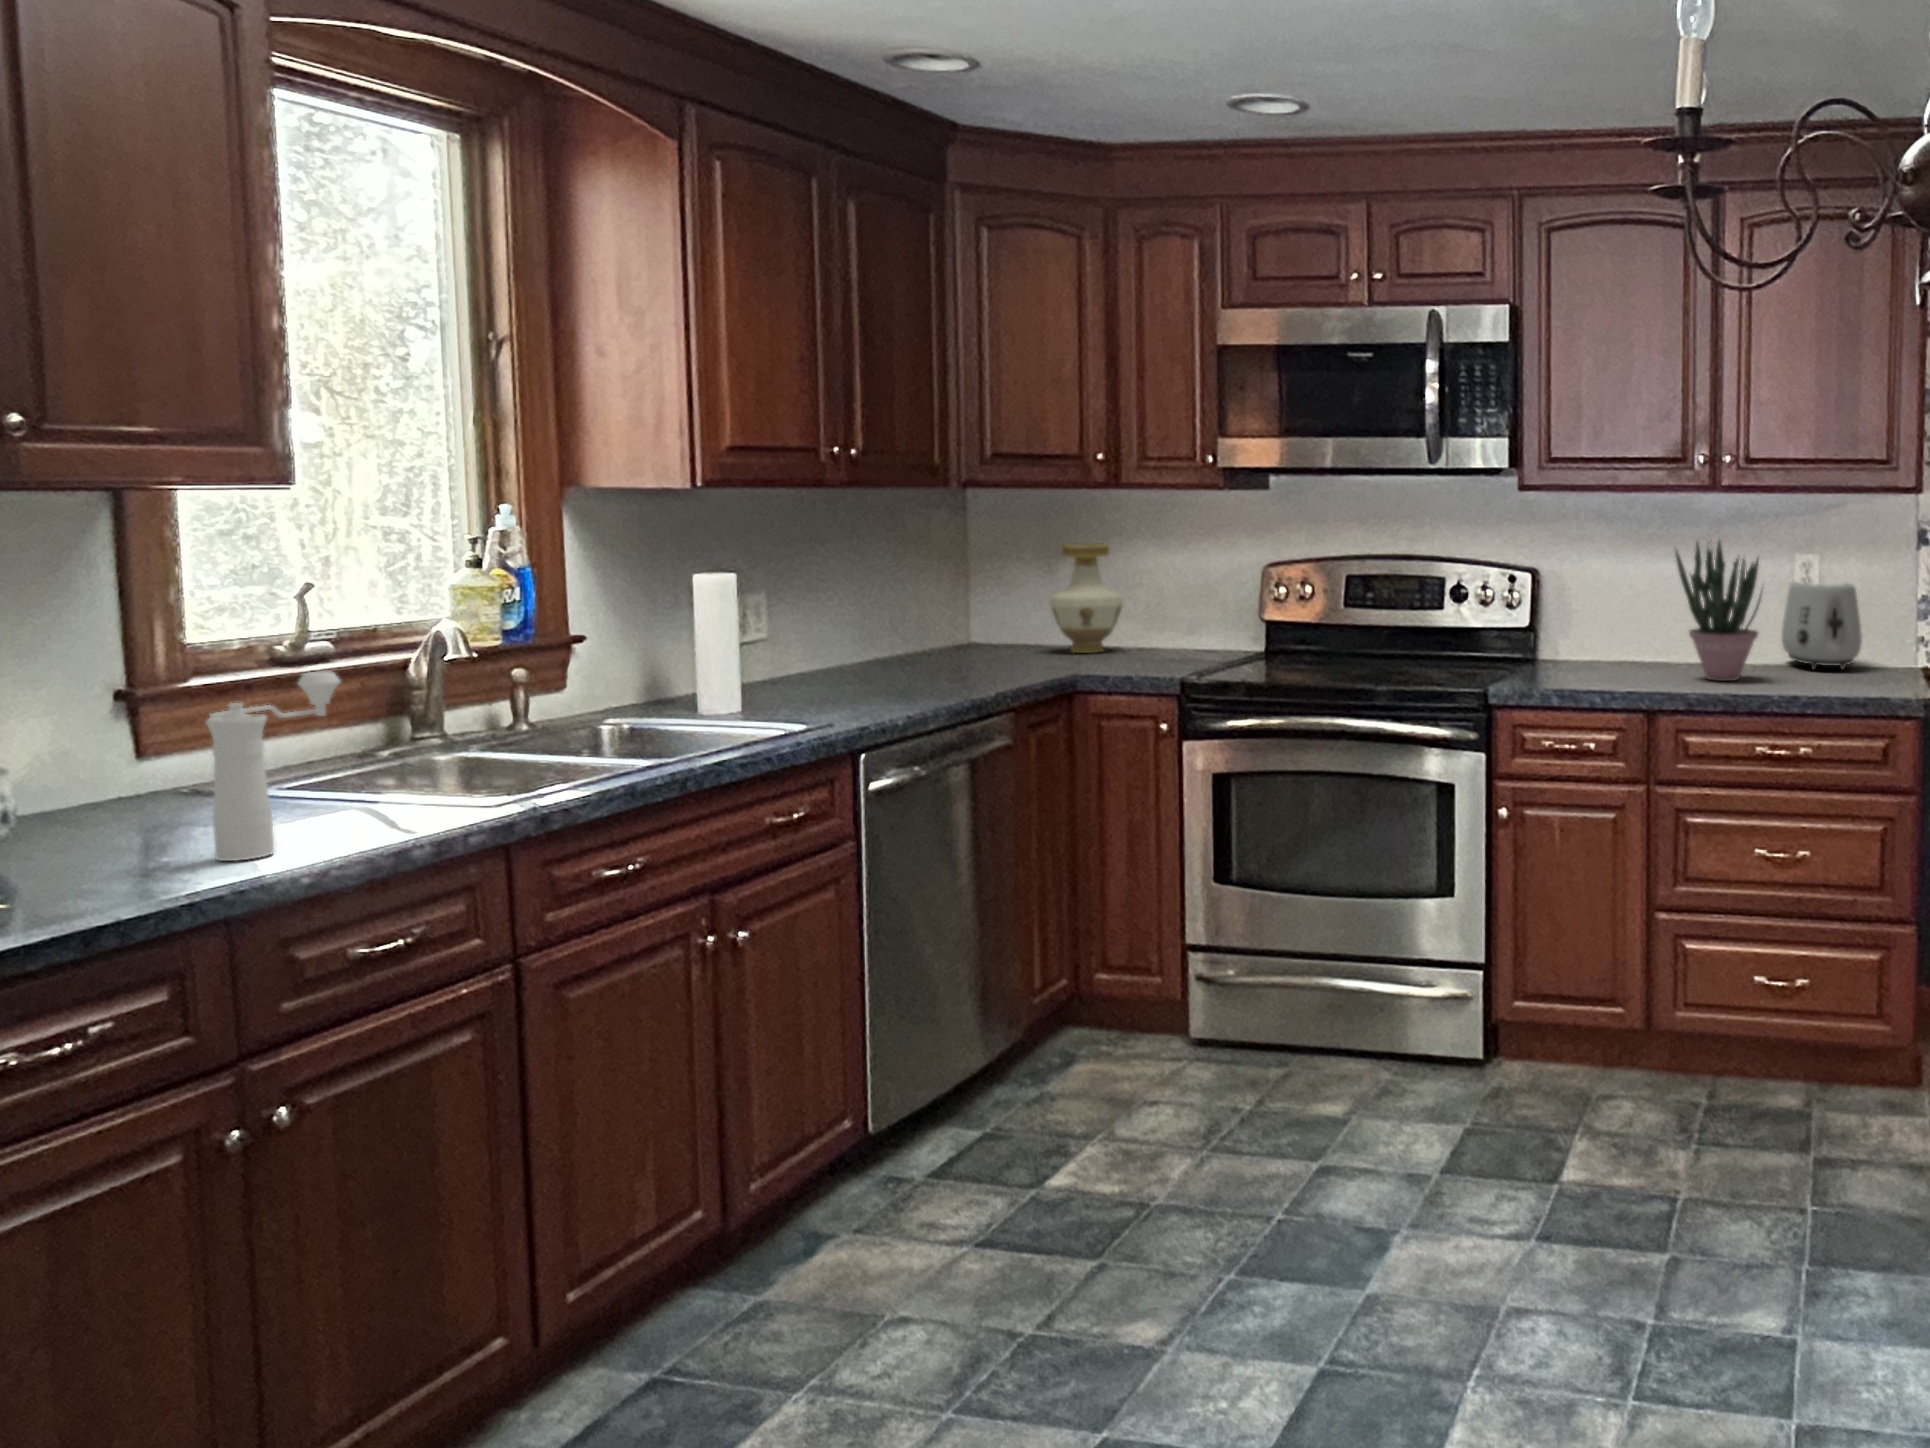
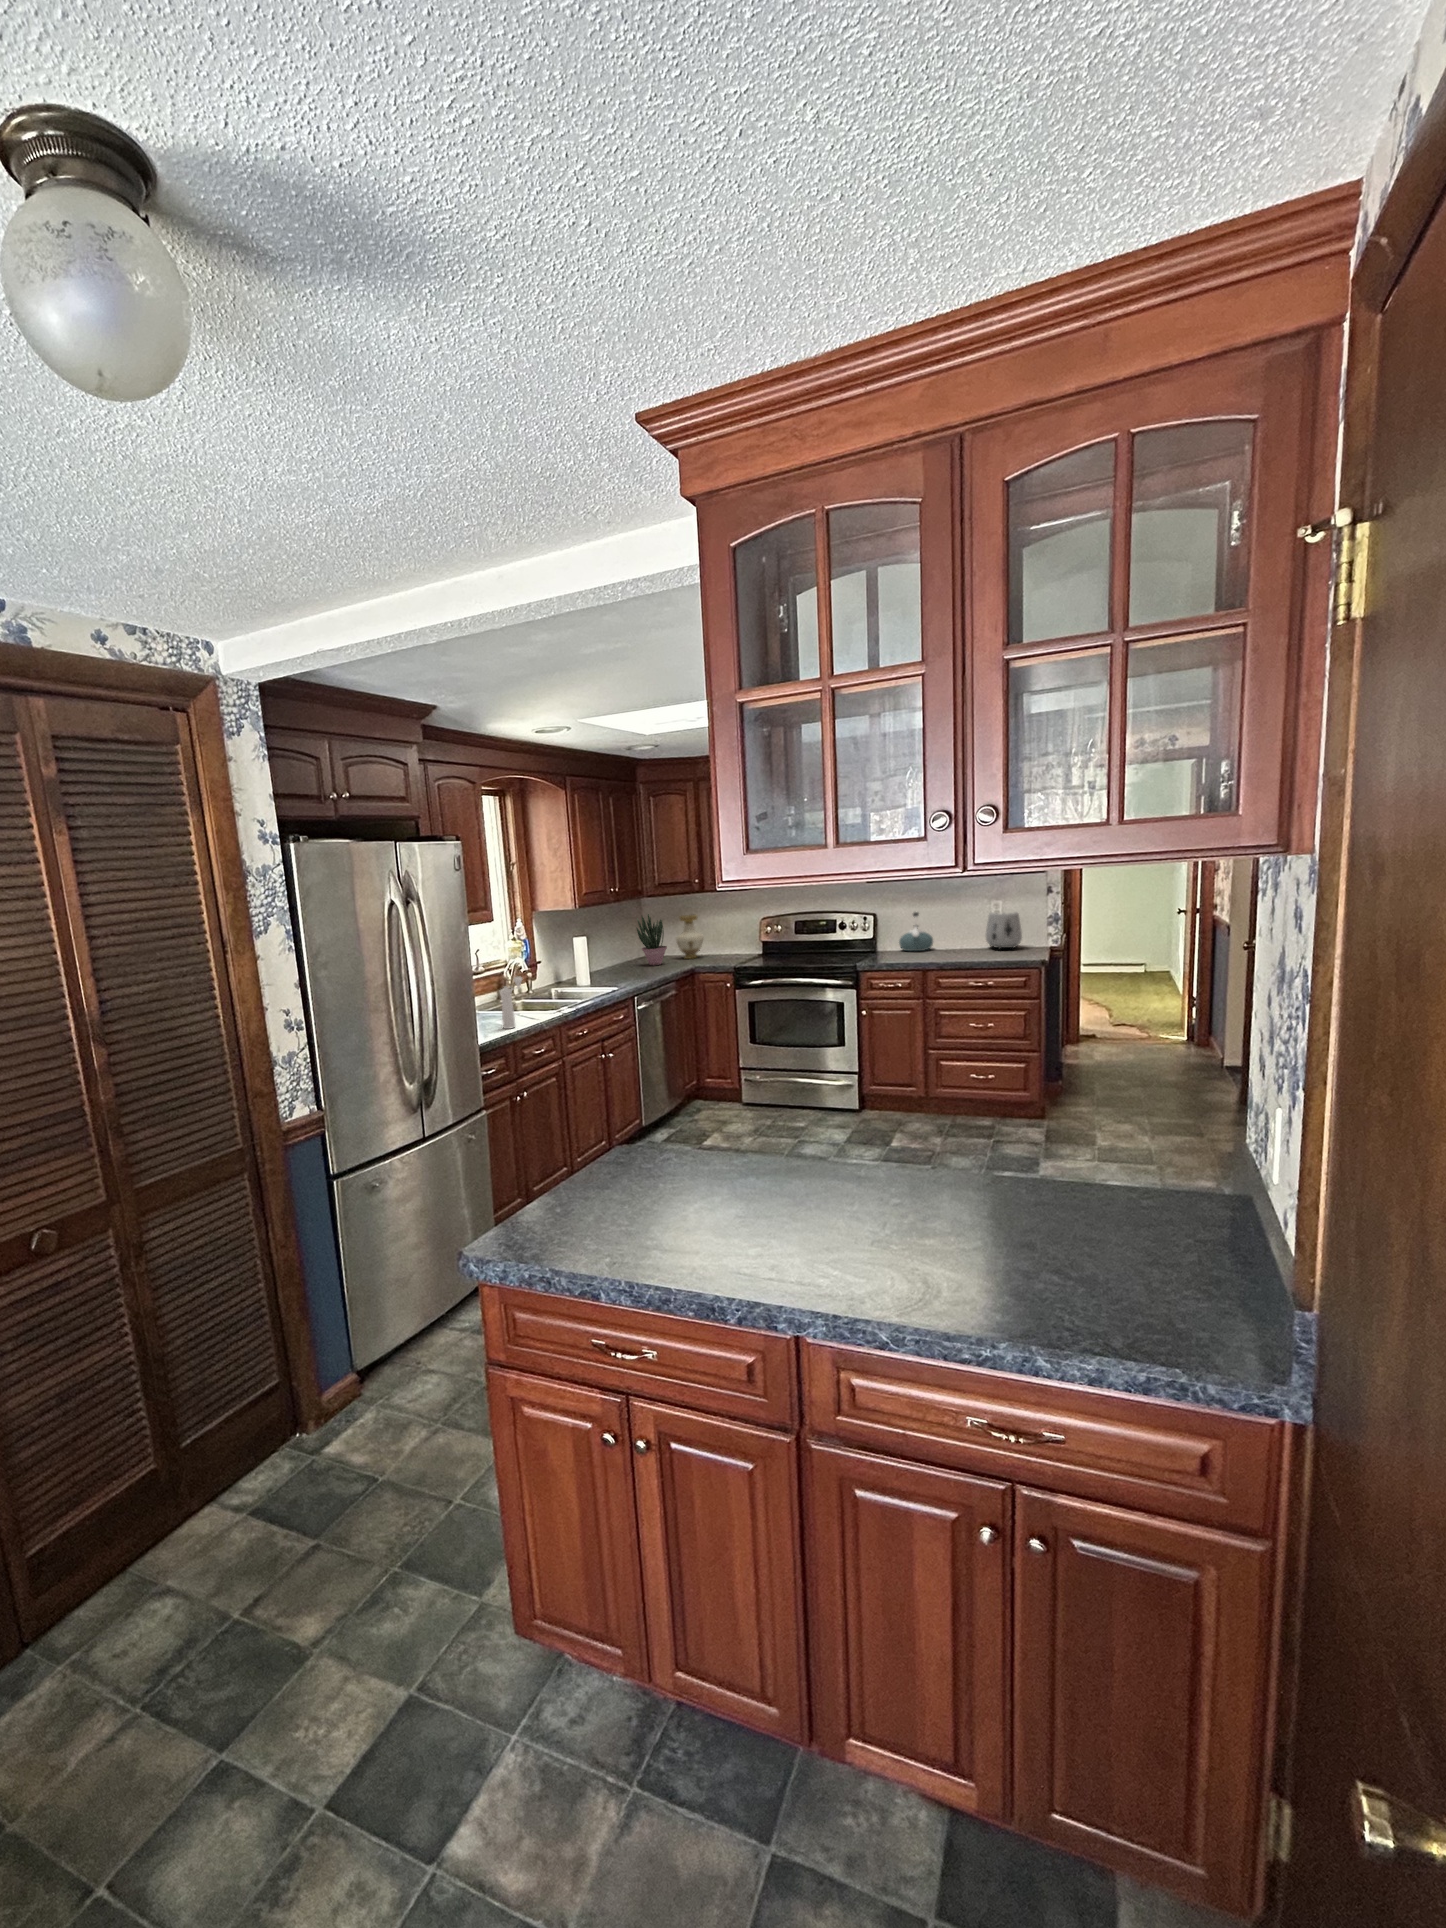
potted plant: present [1675,541,1761,681] -> present [636,914,667,965]
kettle: none [1590,571,1666,663] -> present [899,912,933,951]

